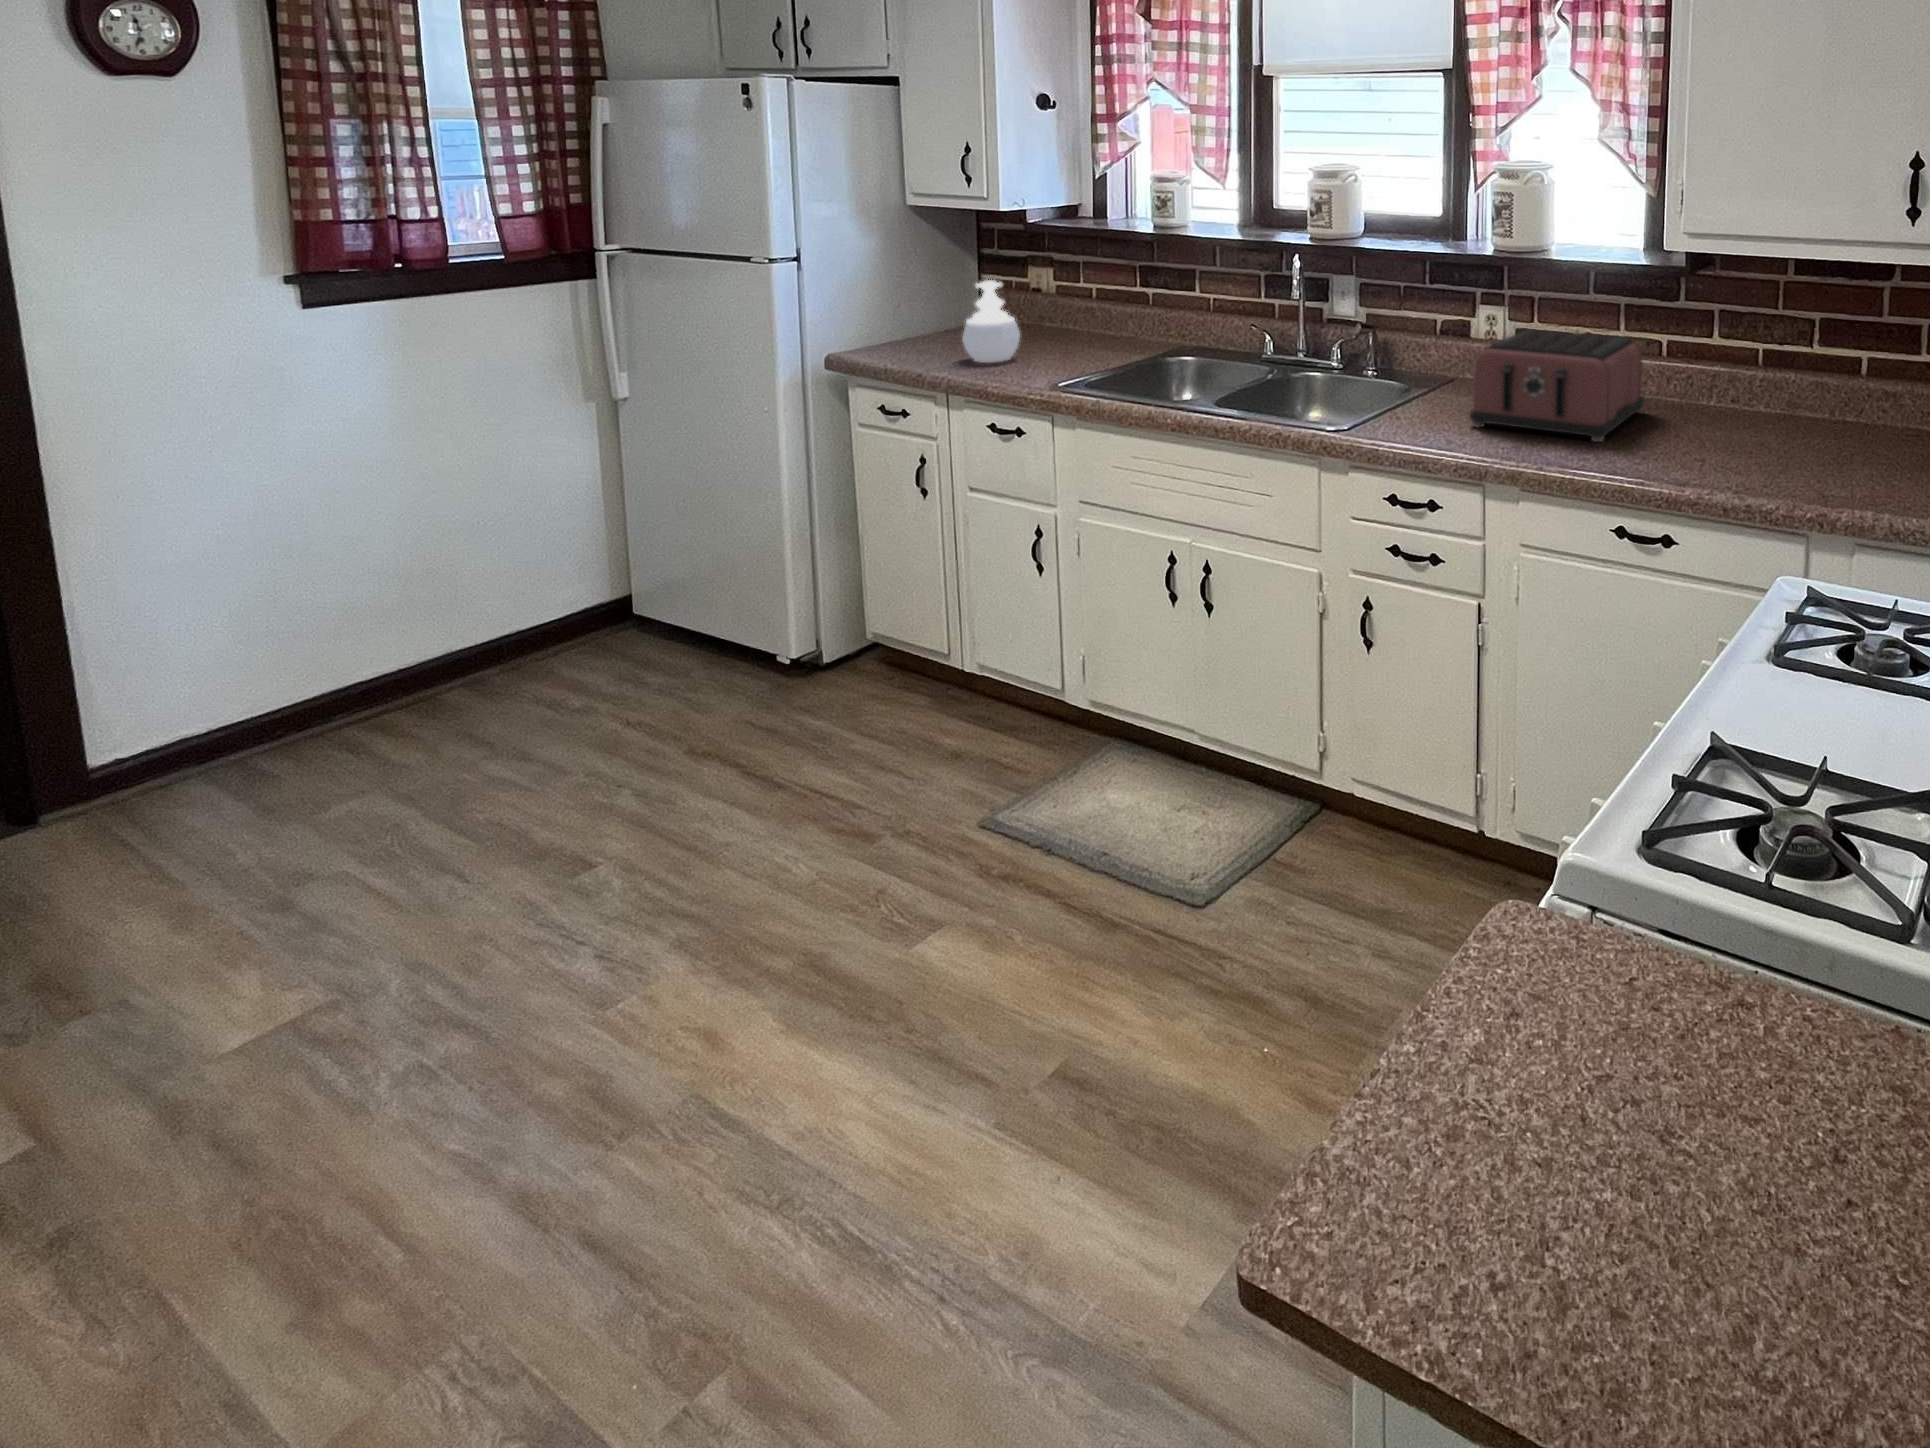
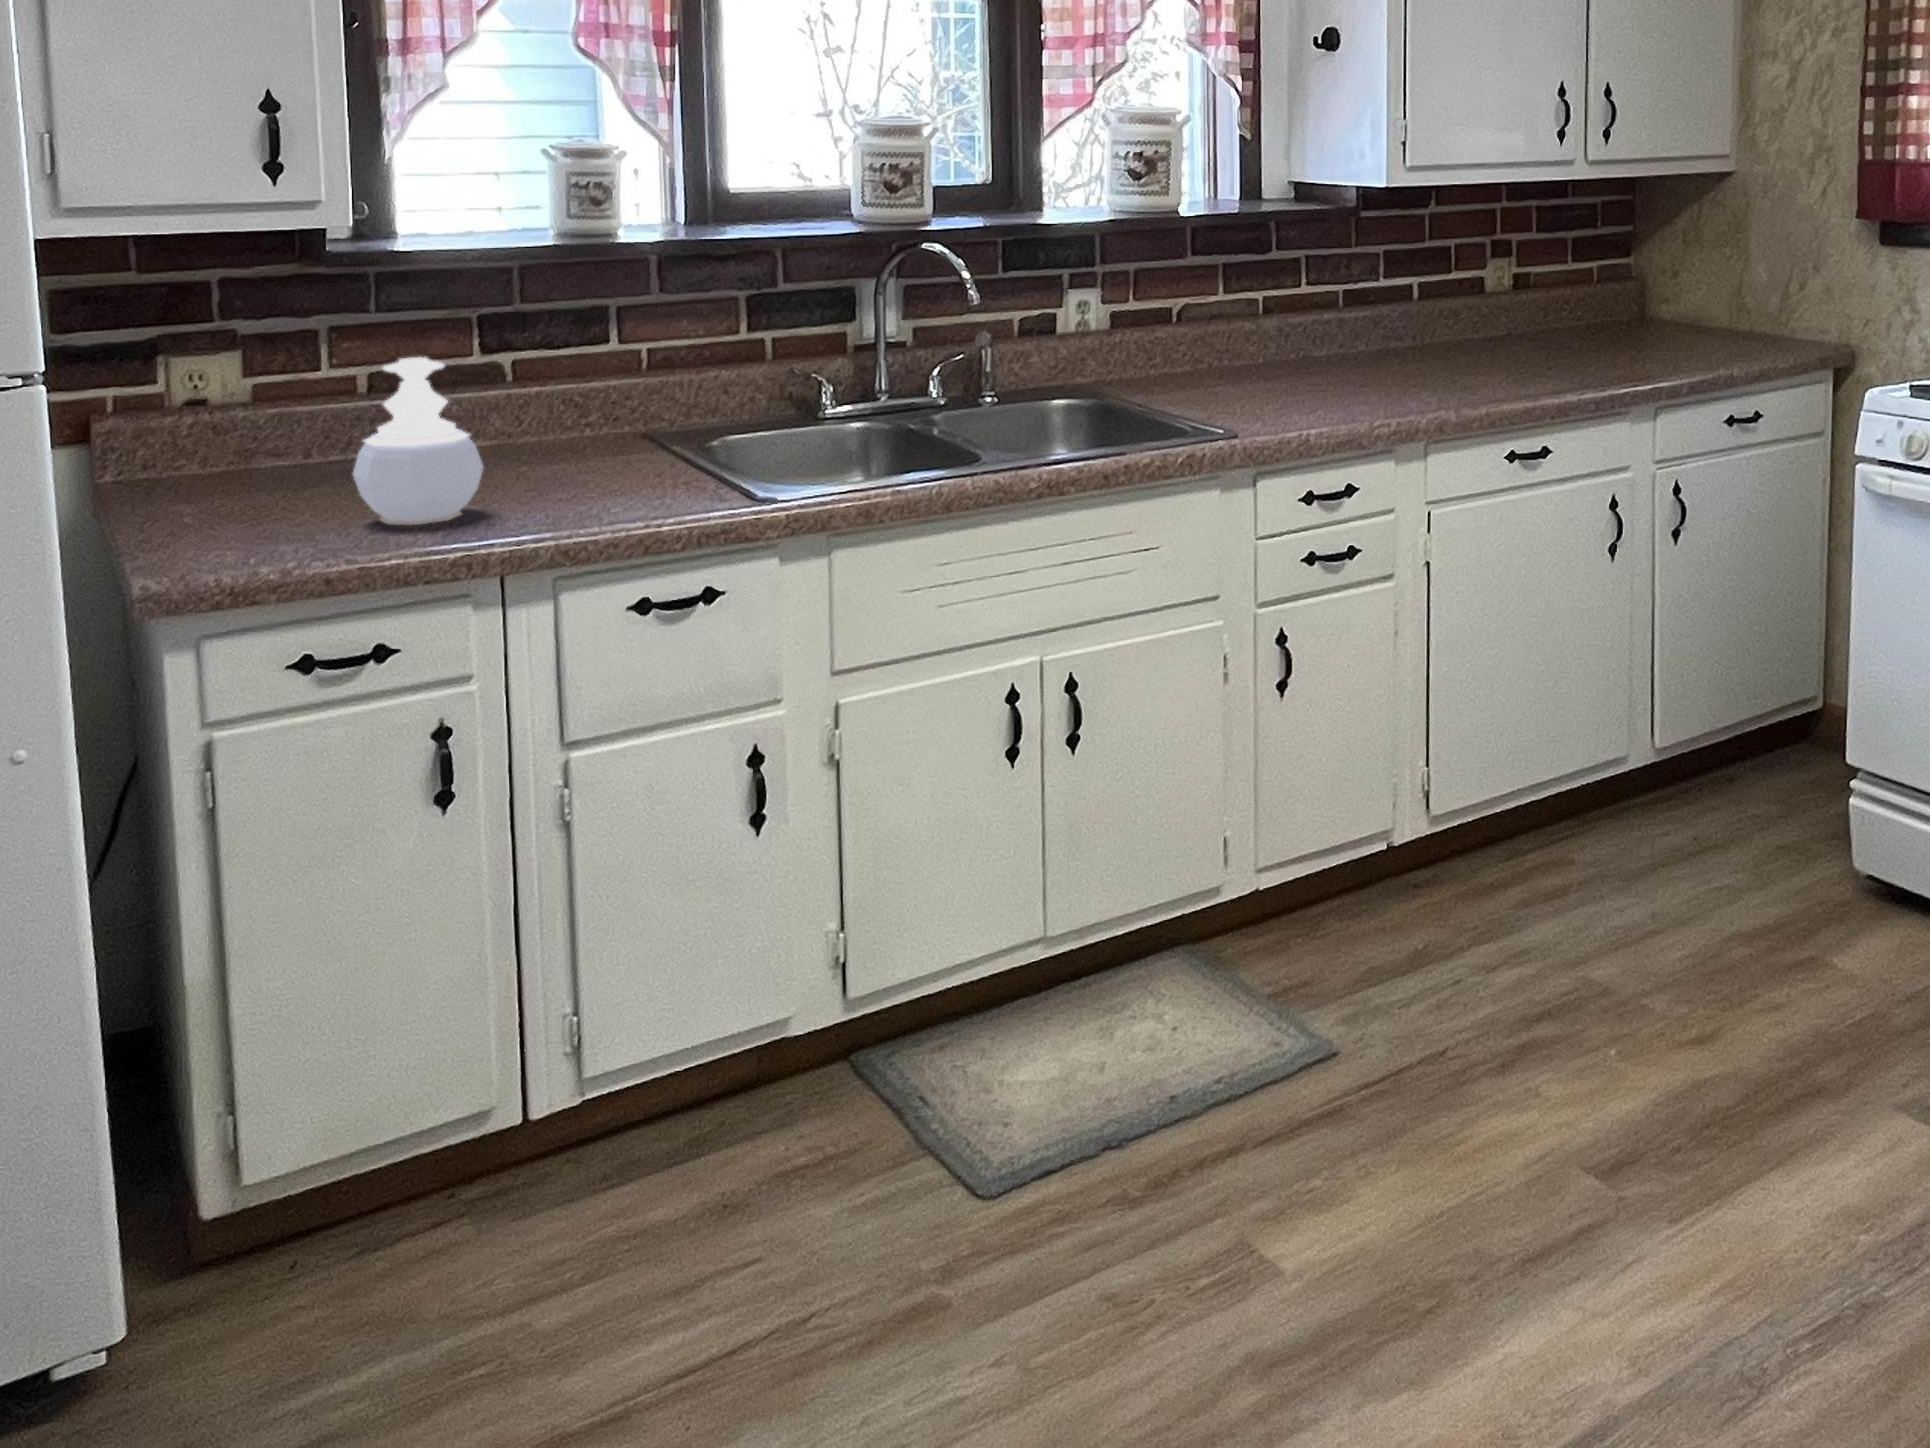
toaster: present [1469,329,1644,442] -> none [1154,295,1374,408]

